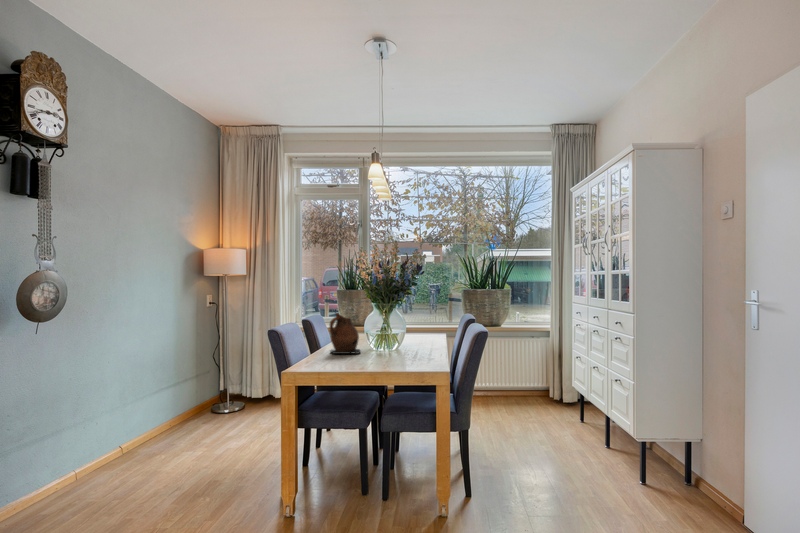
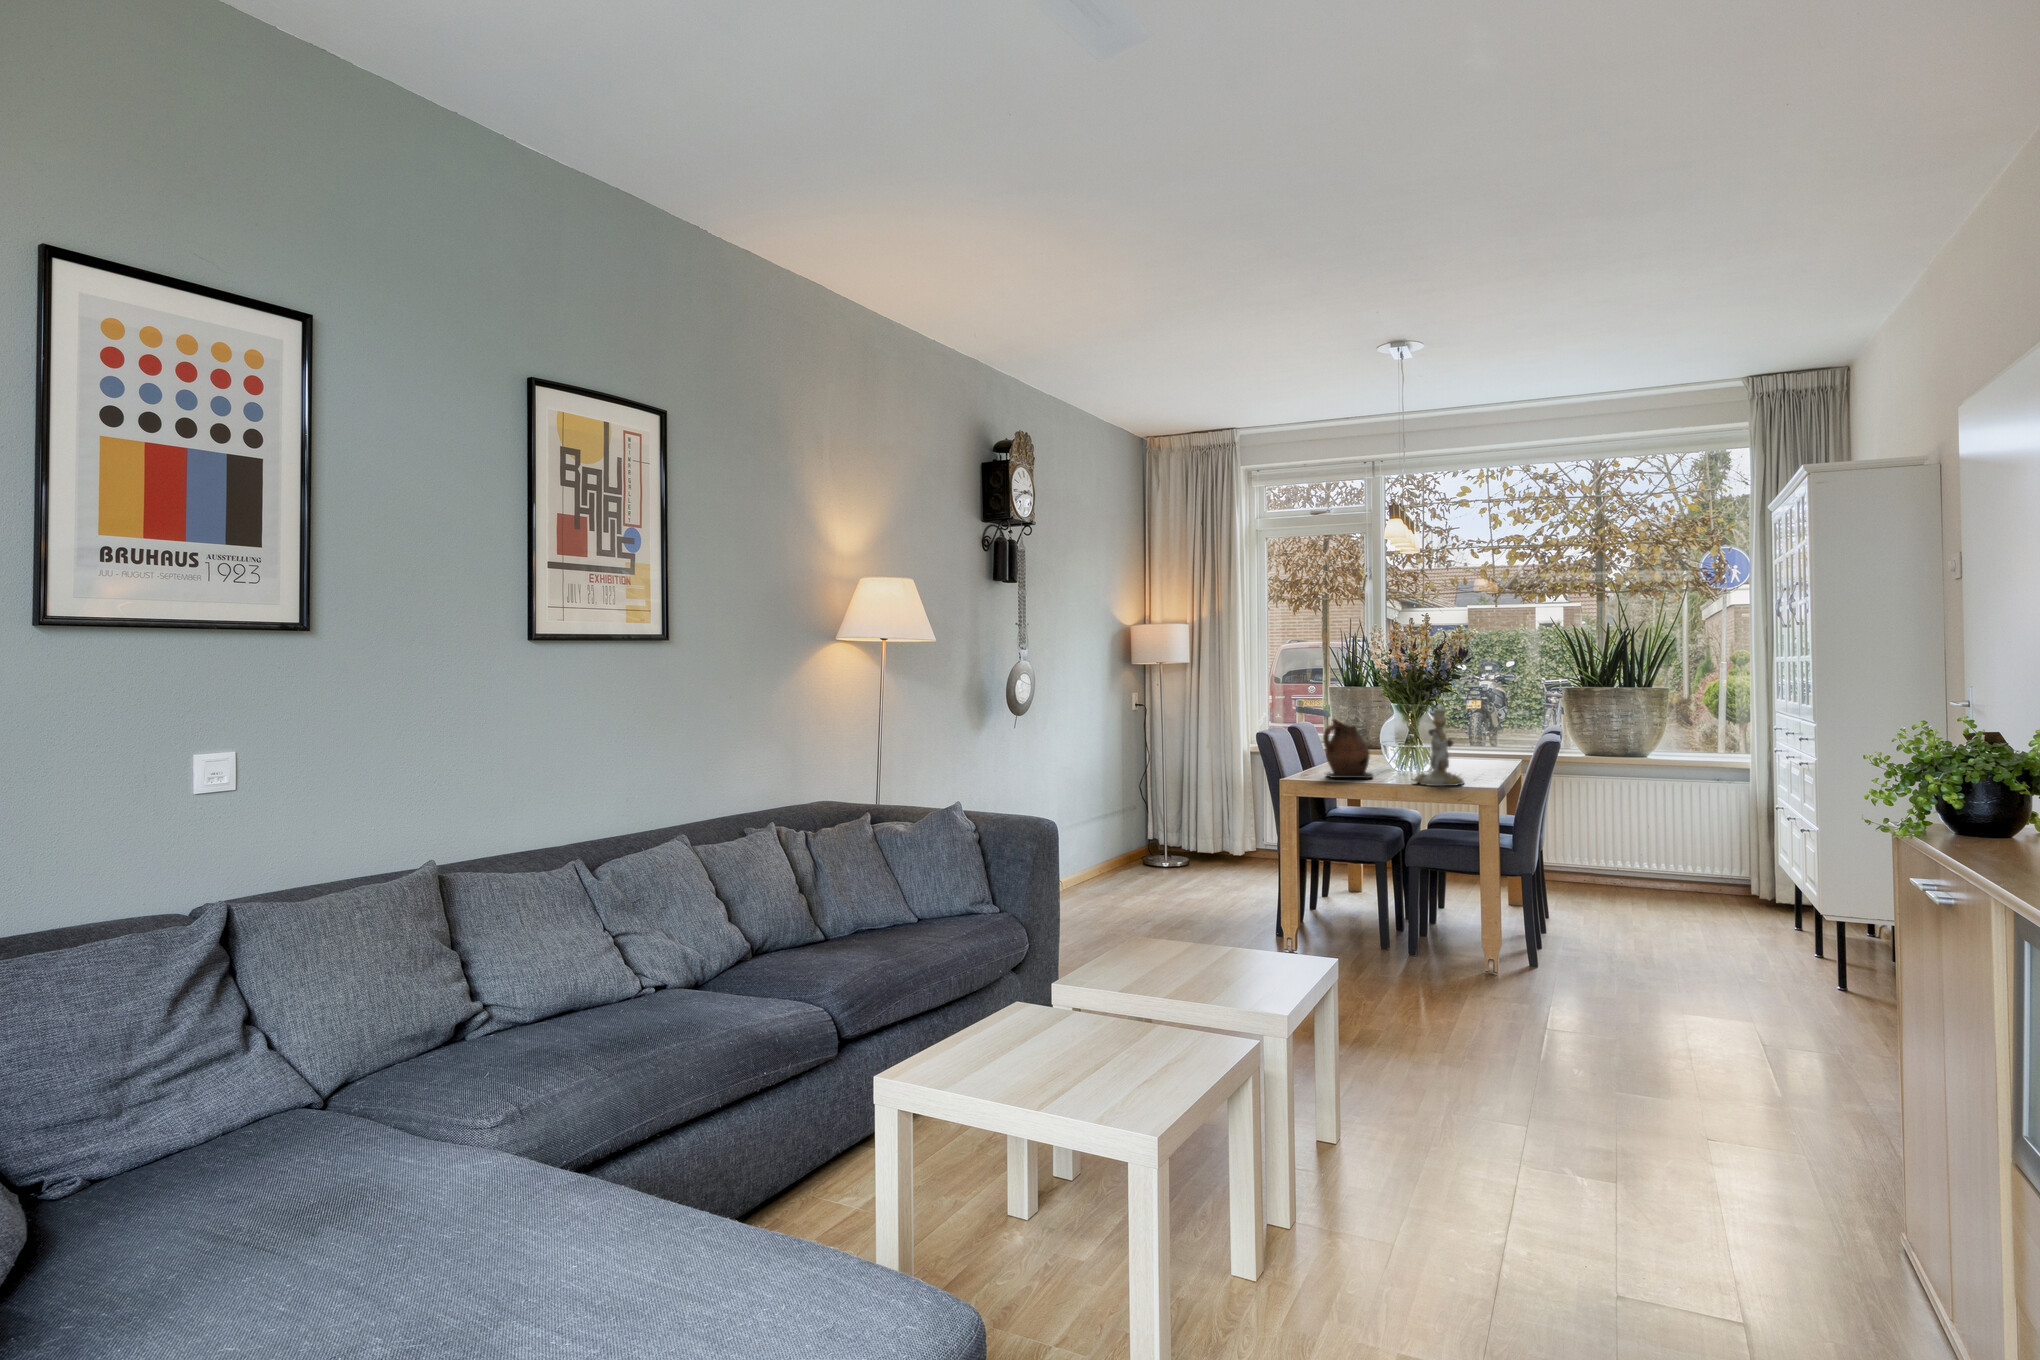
candlestick: none [386,306,418,358] -> present [1411,709,1464,786]

